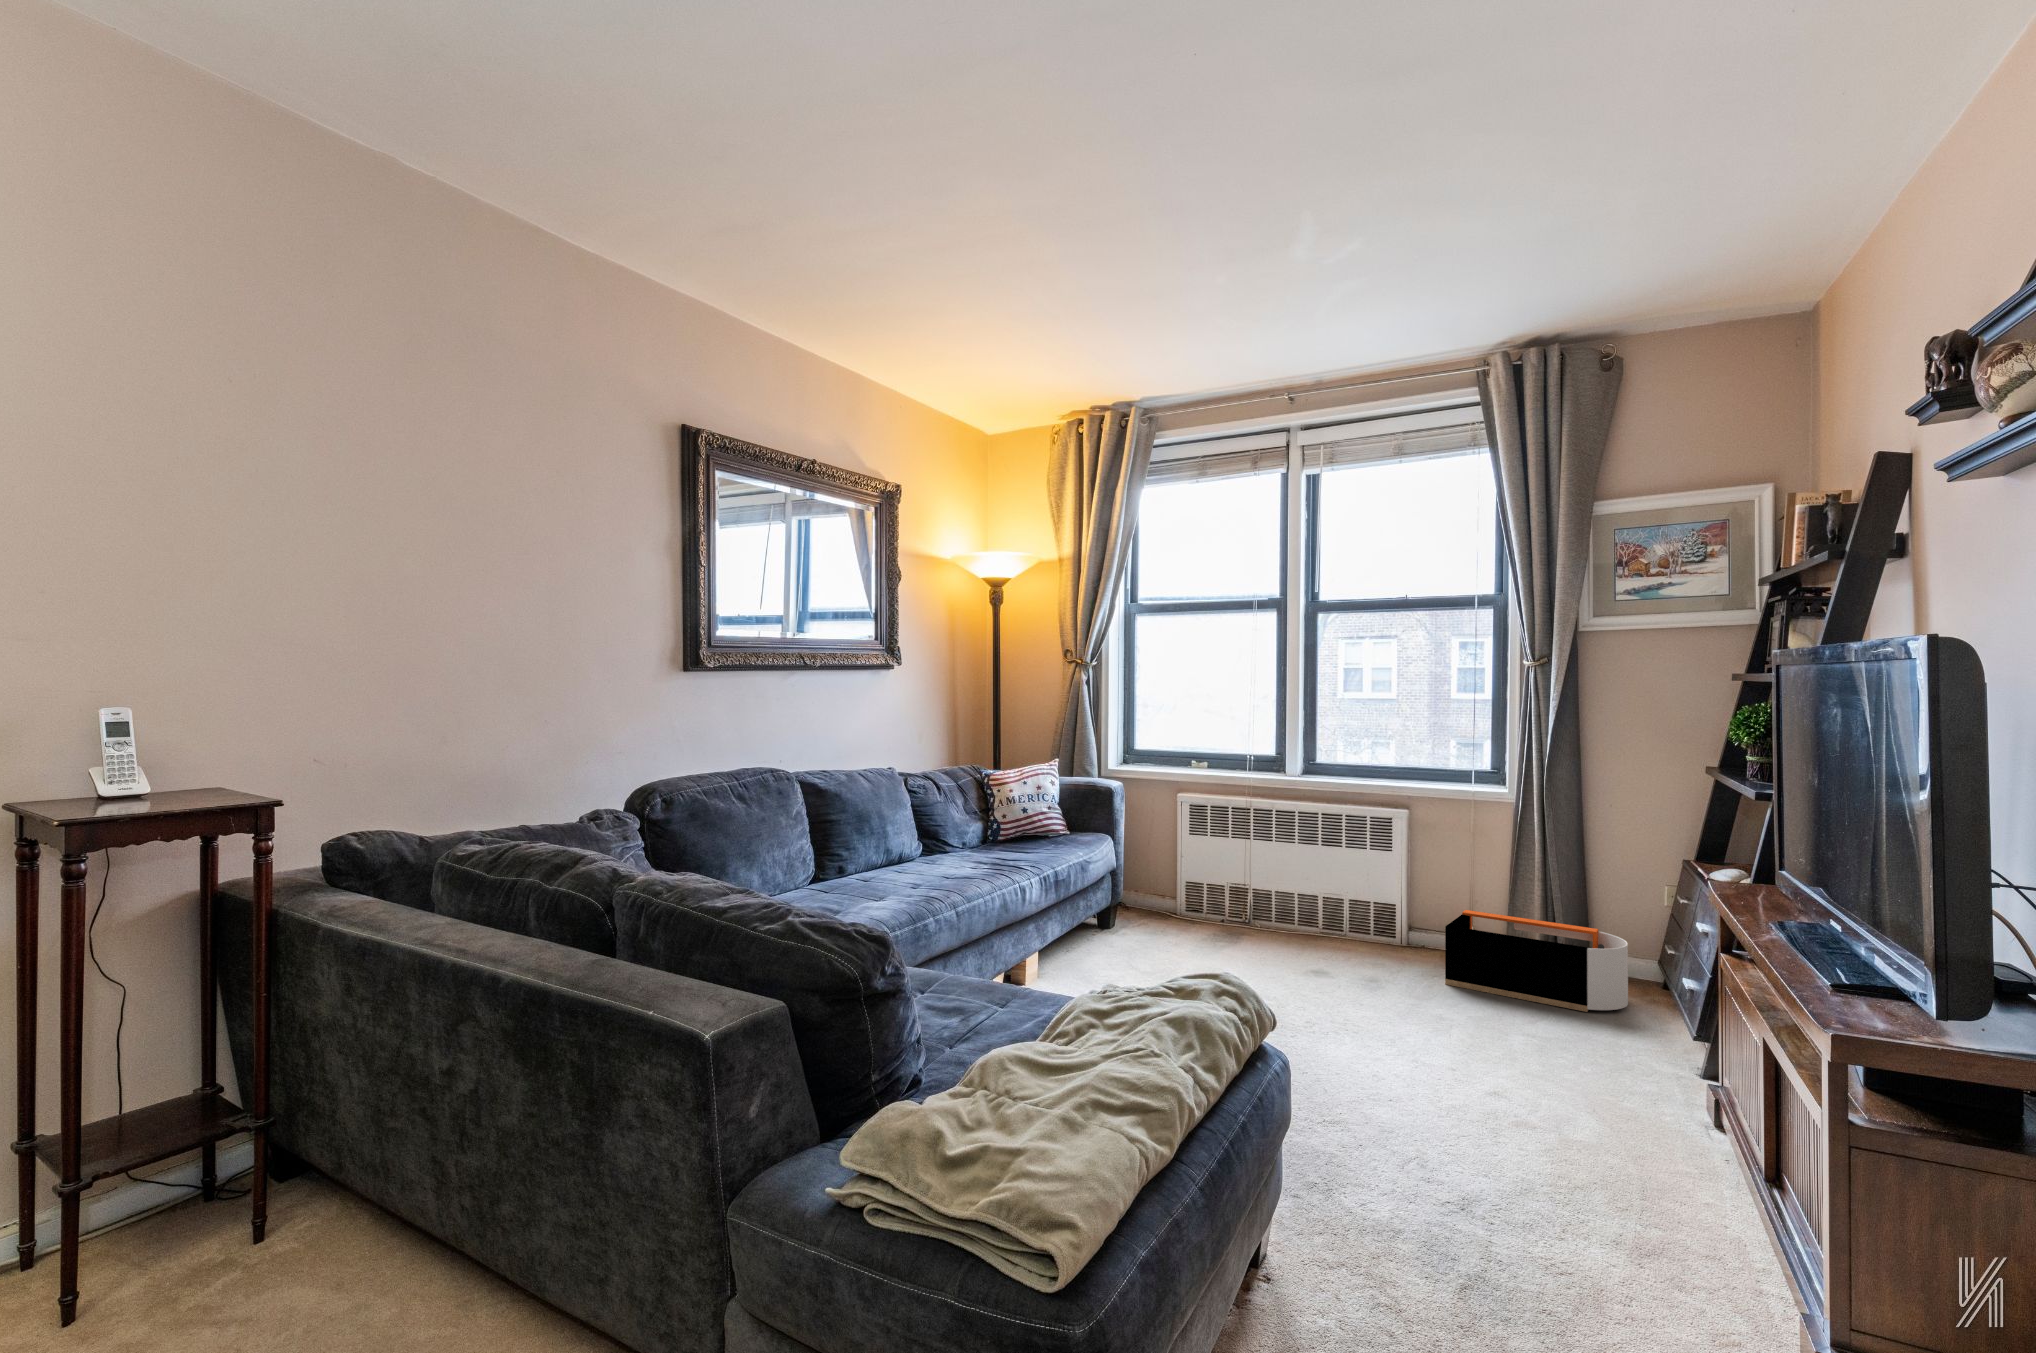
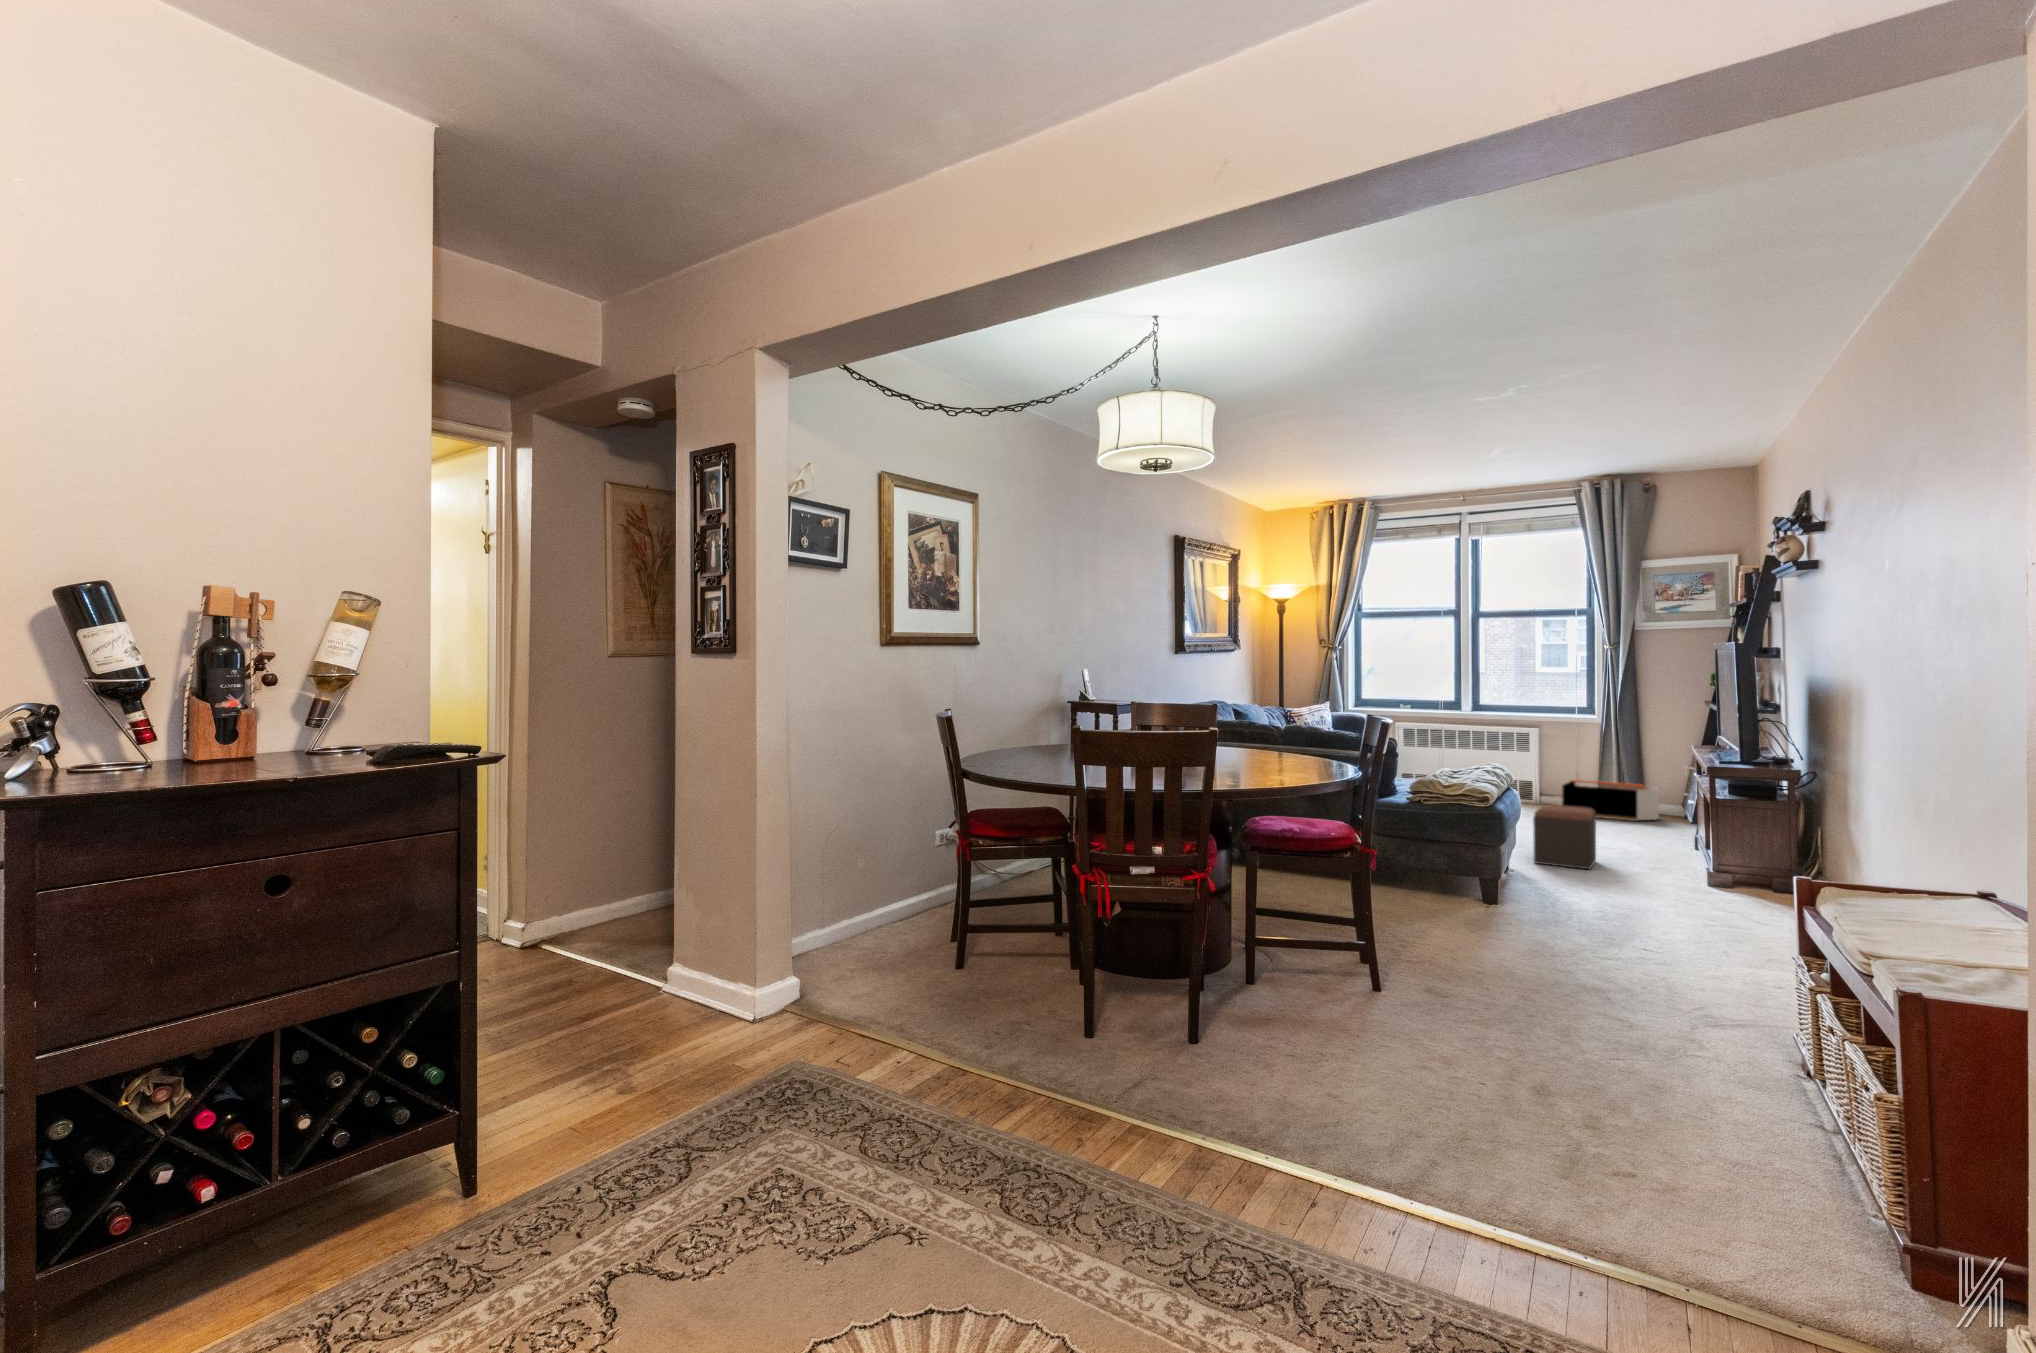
footstool: none [1322,1059,1497,1306] -> present [1533,805,1596,869]

